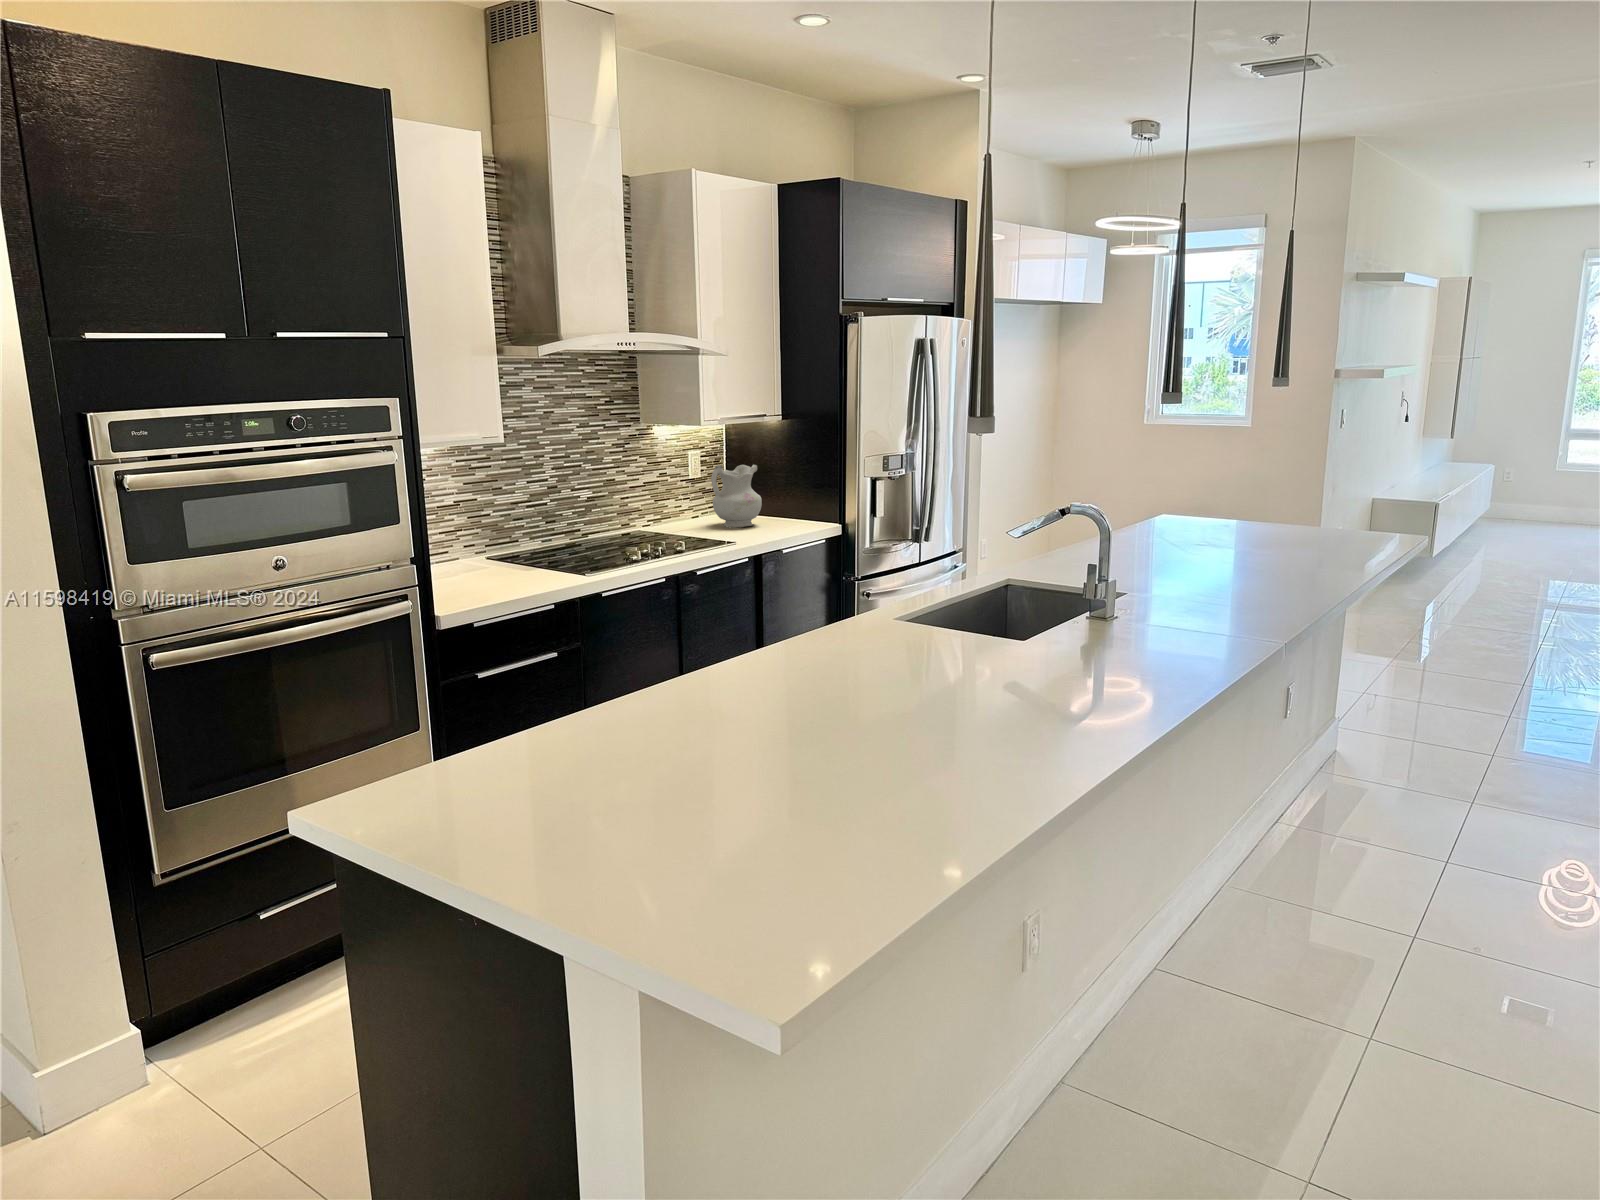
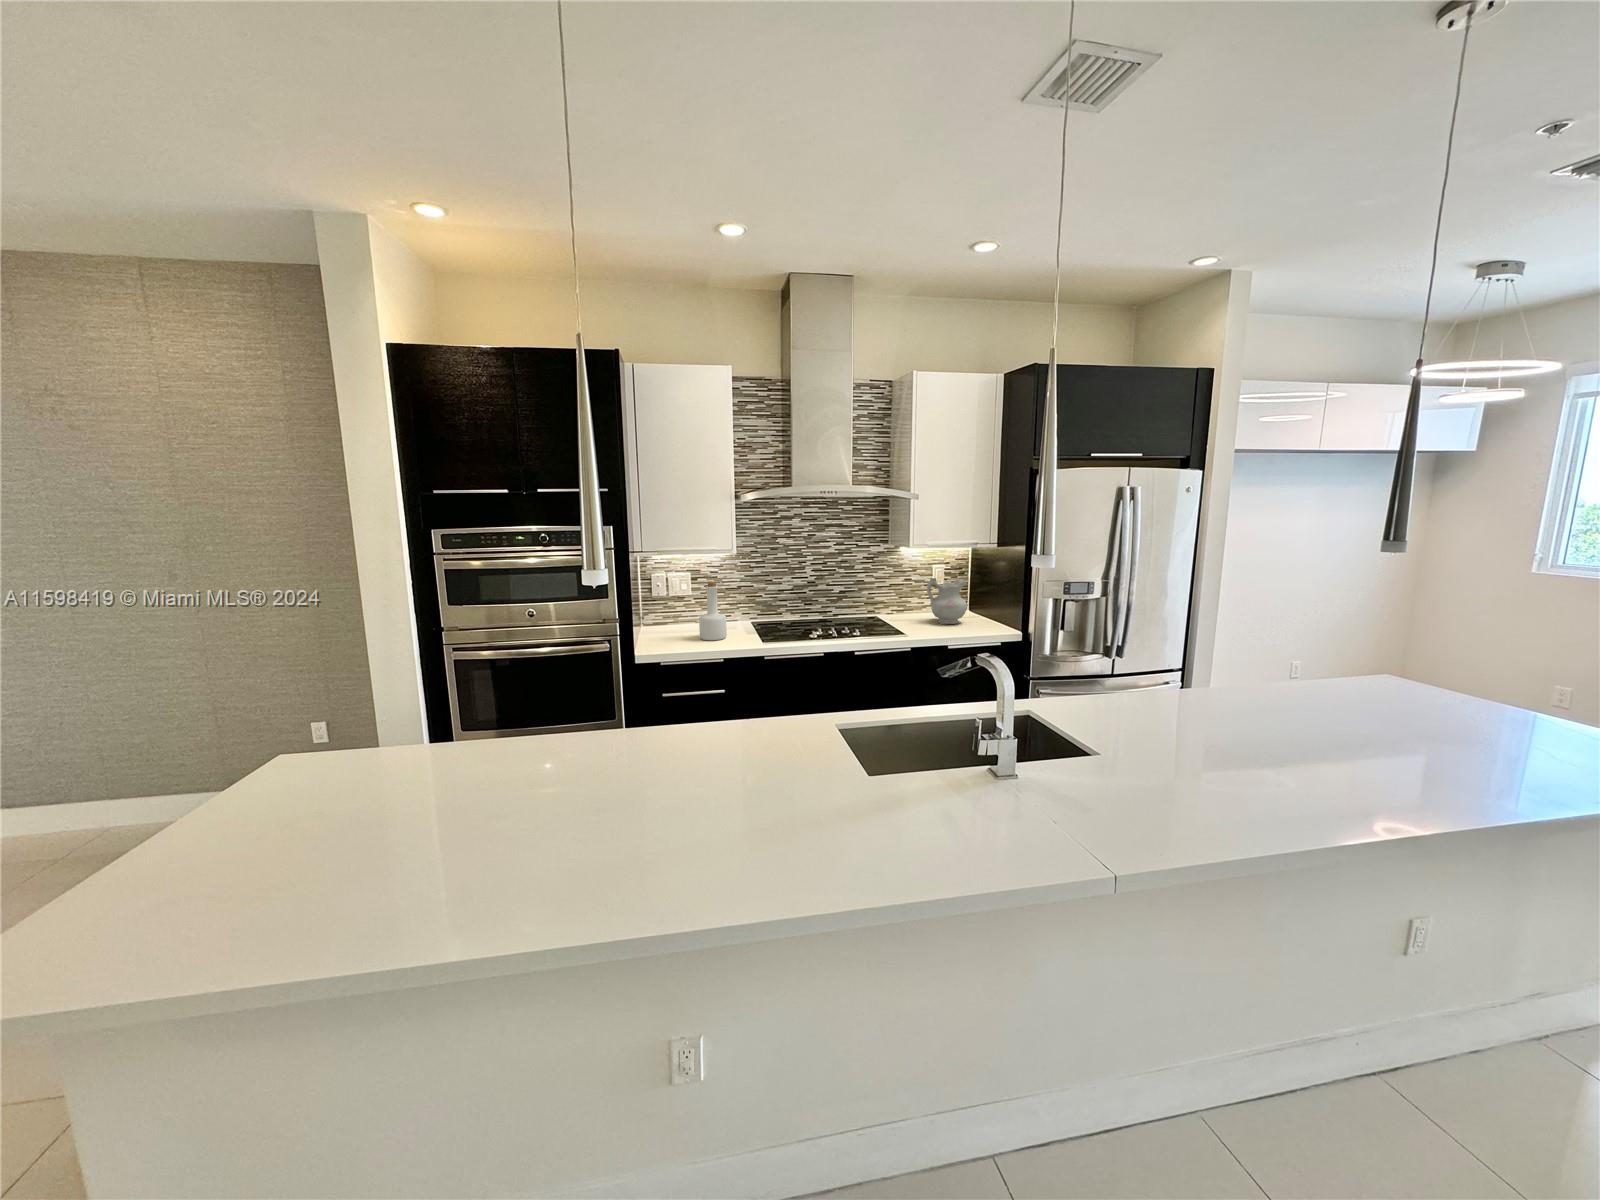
bottle: none [467,490,514,585] -> present [699,582,727,640]

